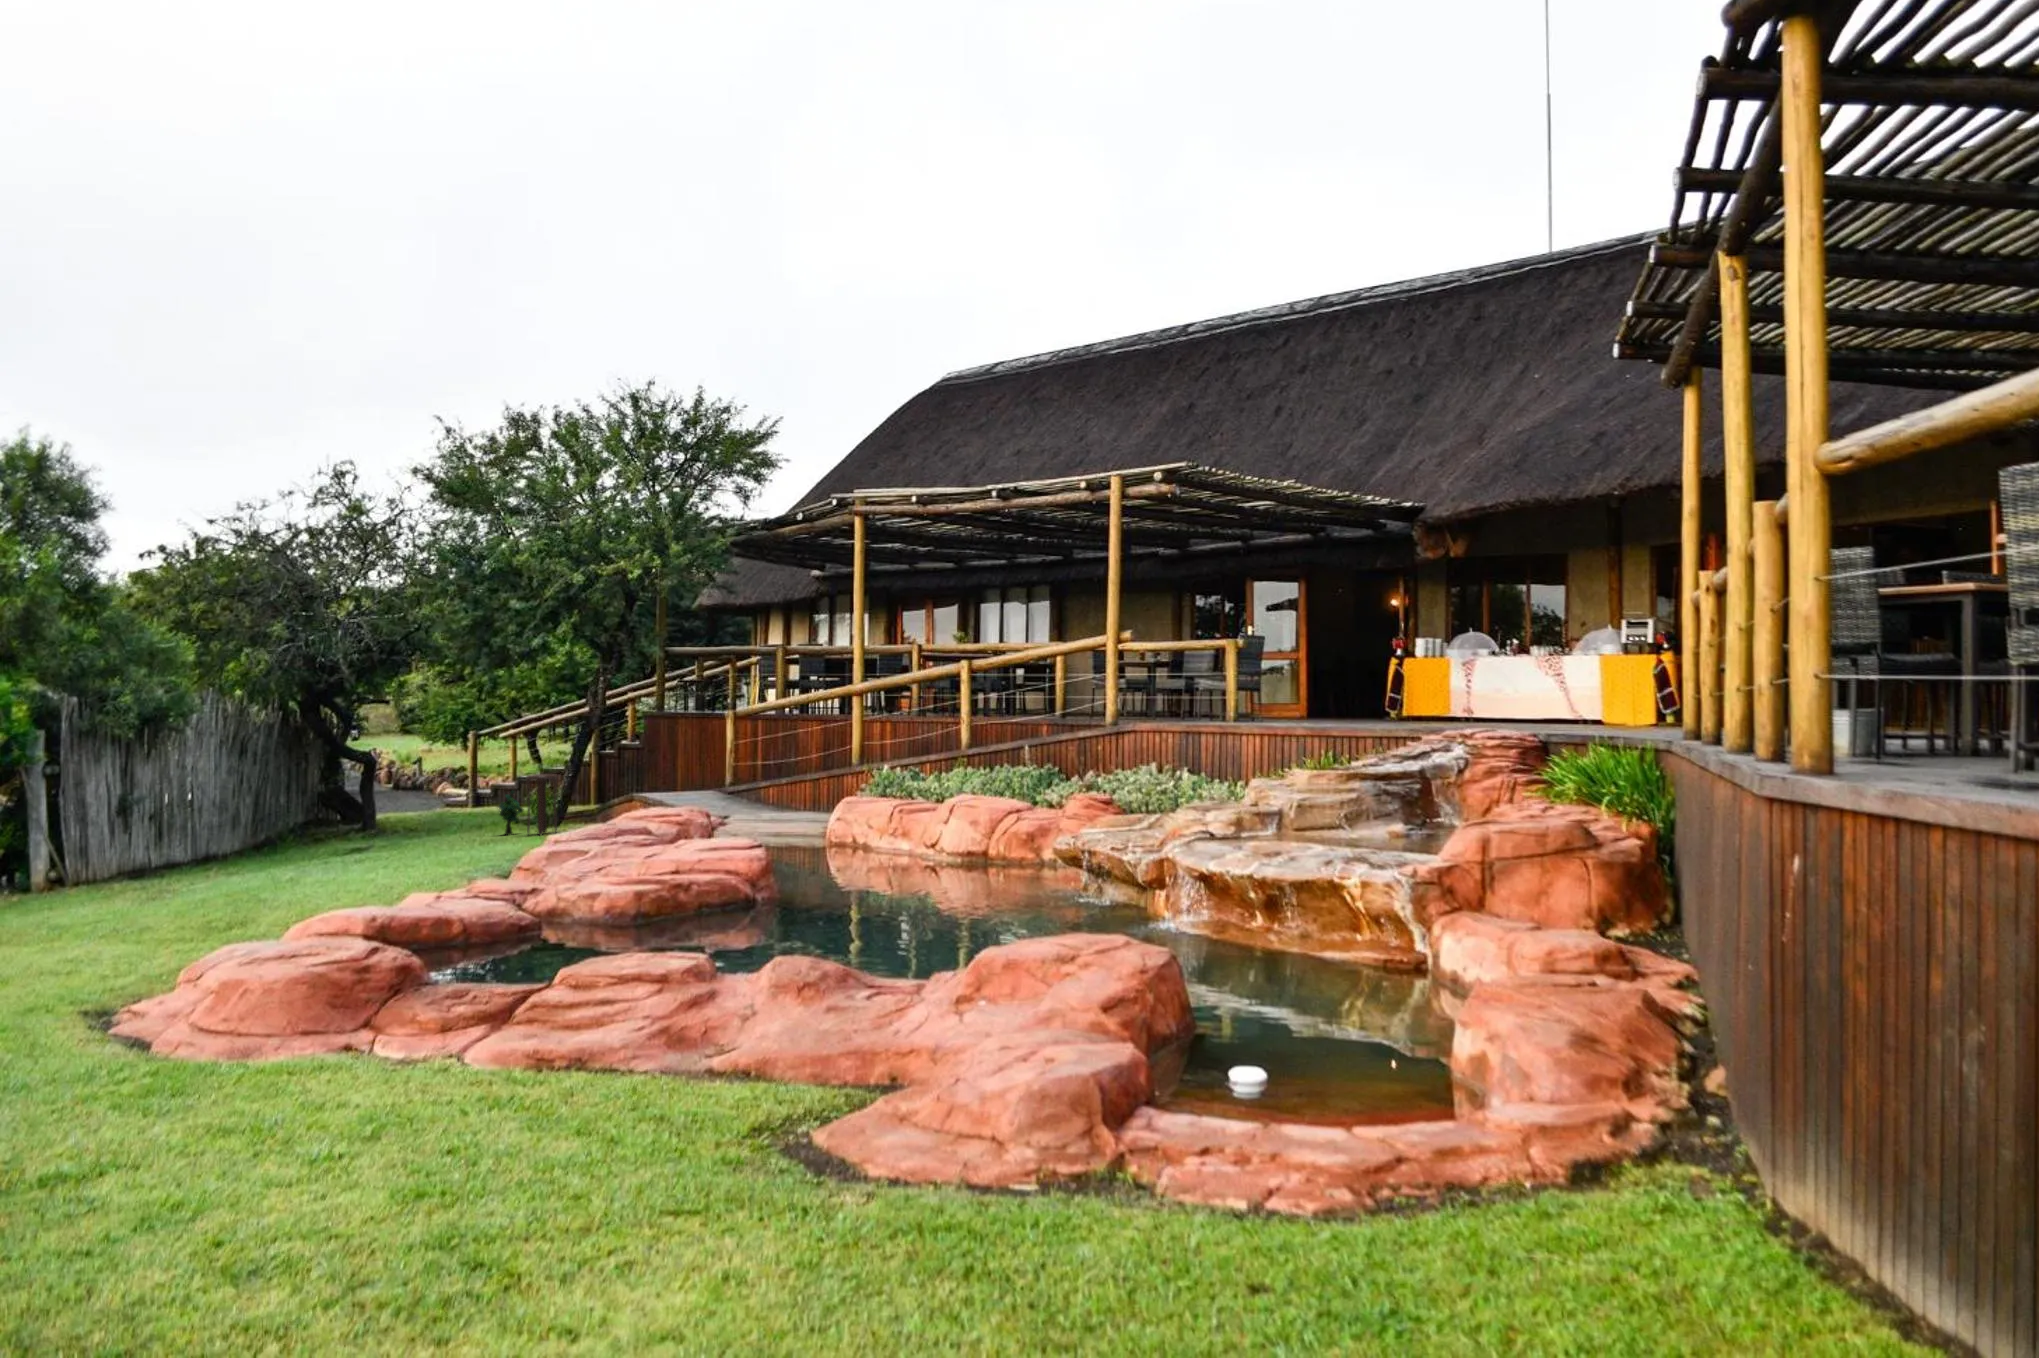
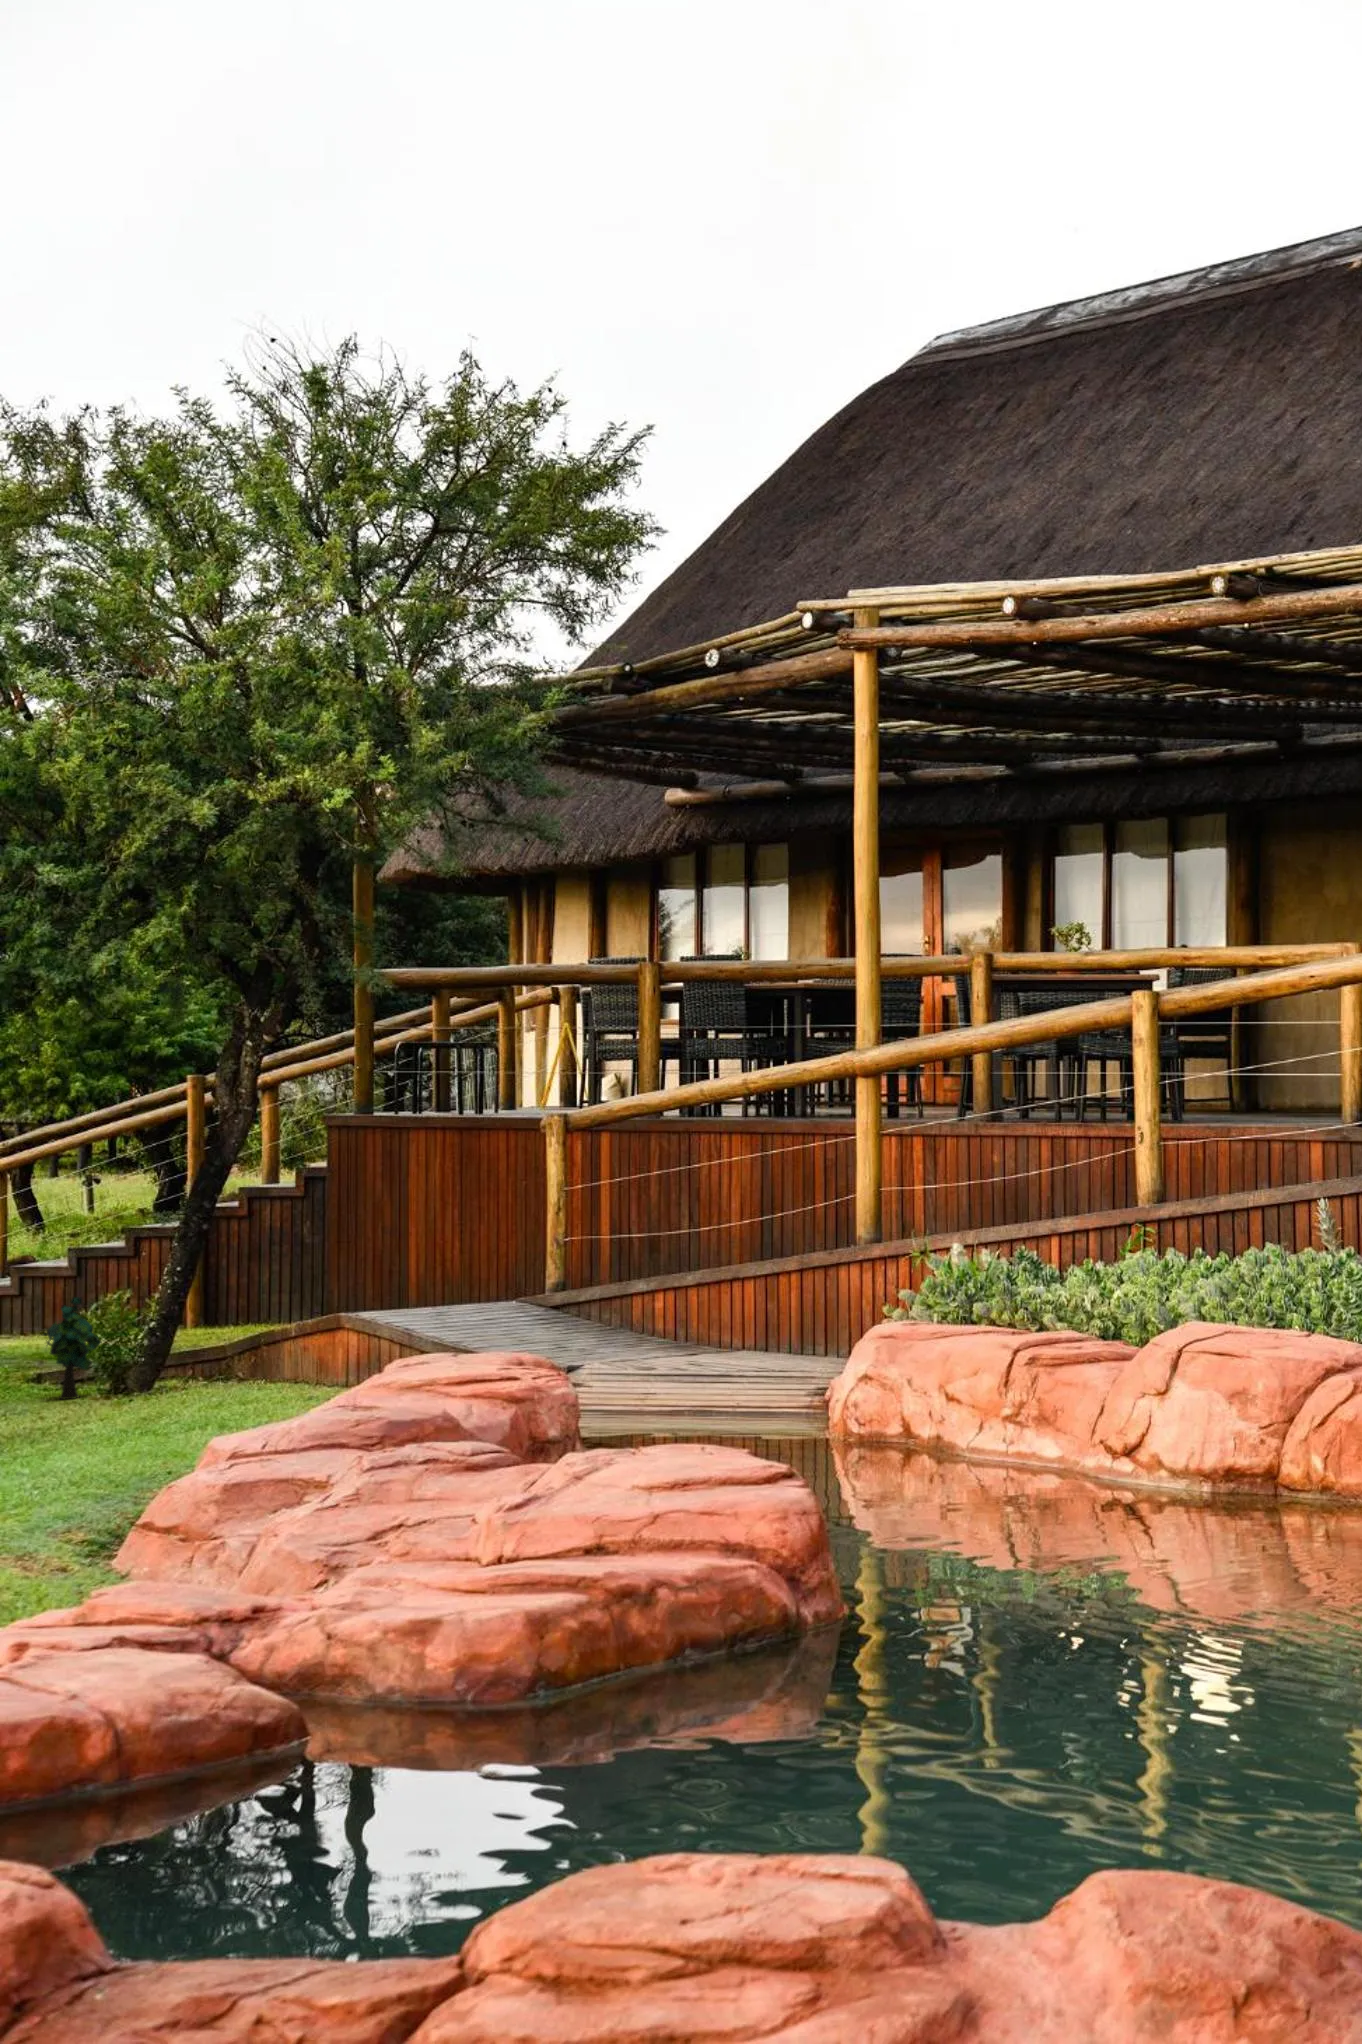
stool: present [526,774,557,835] -> none [109,1259,179,1403]

